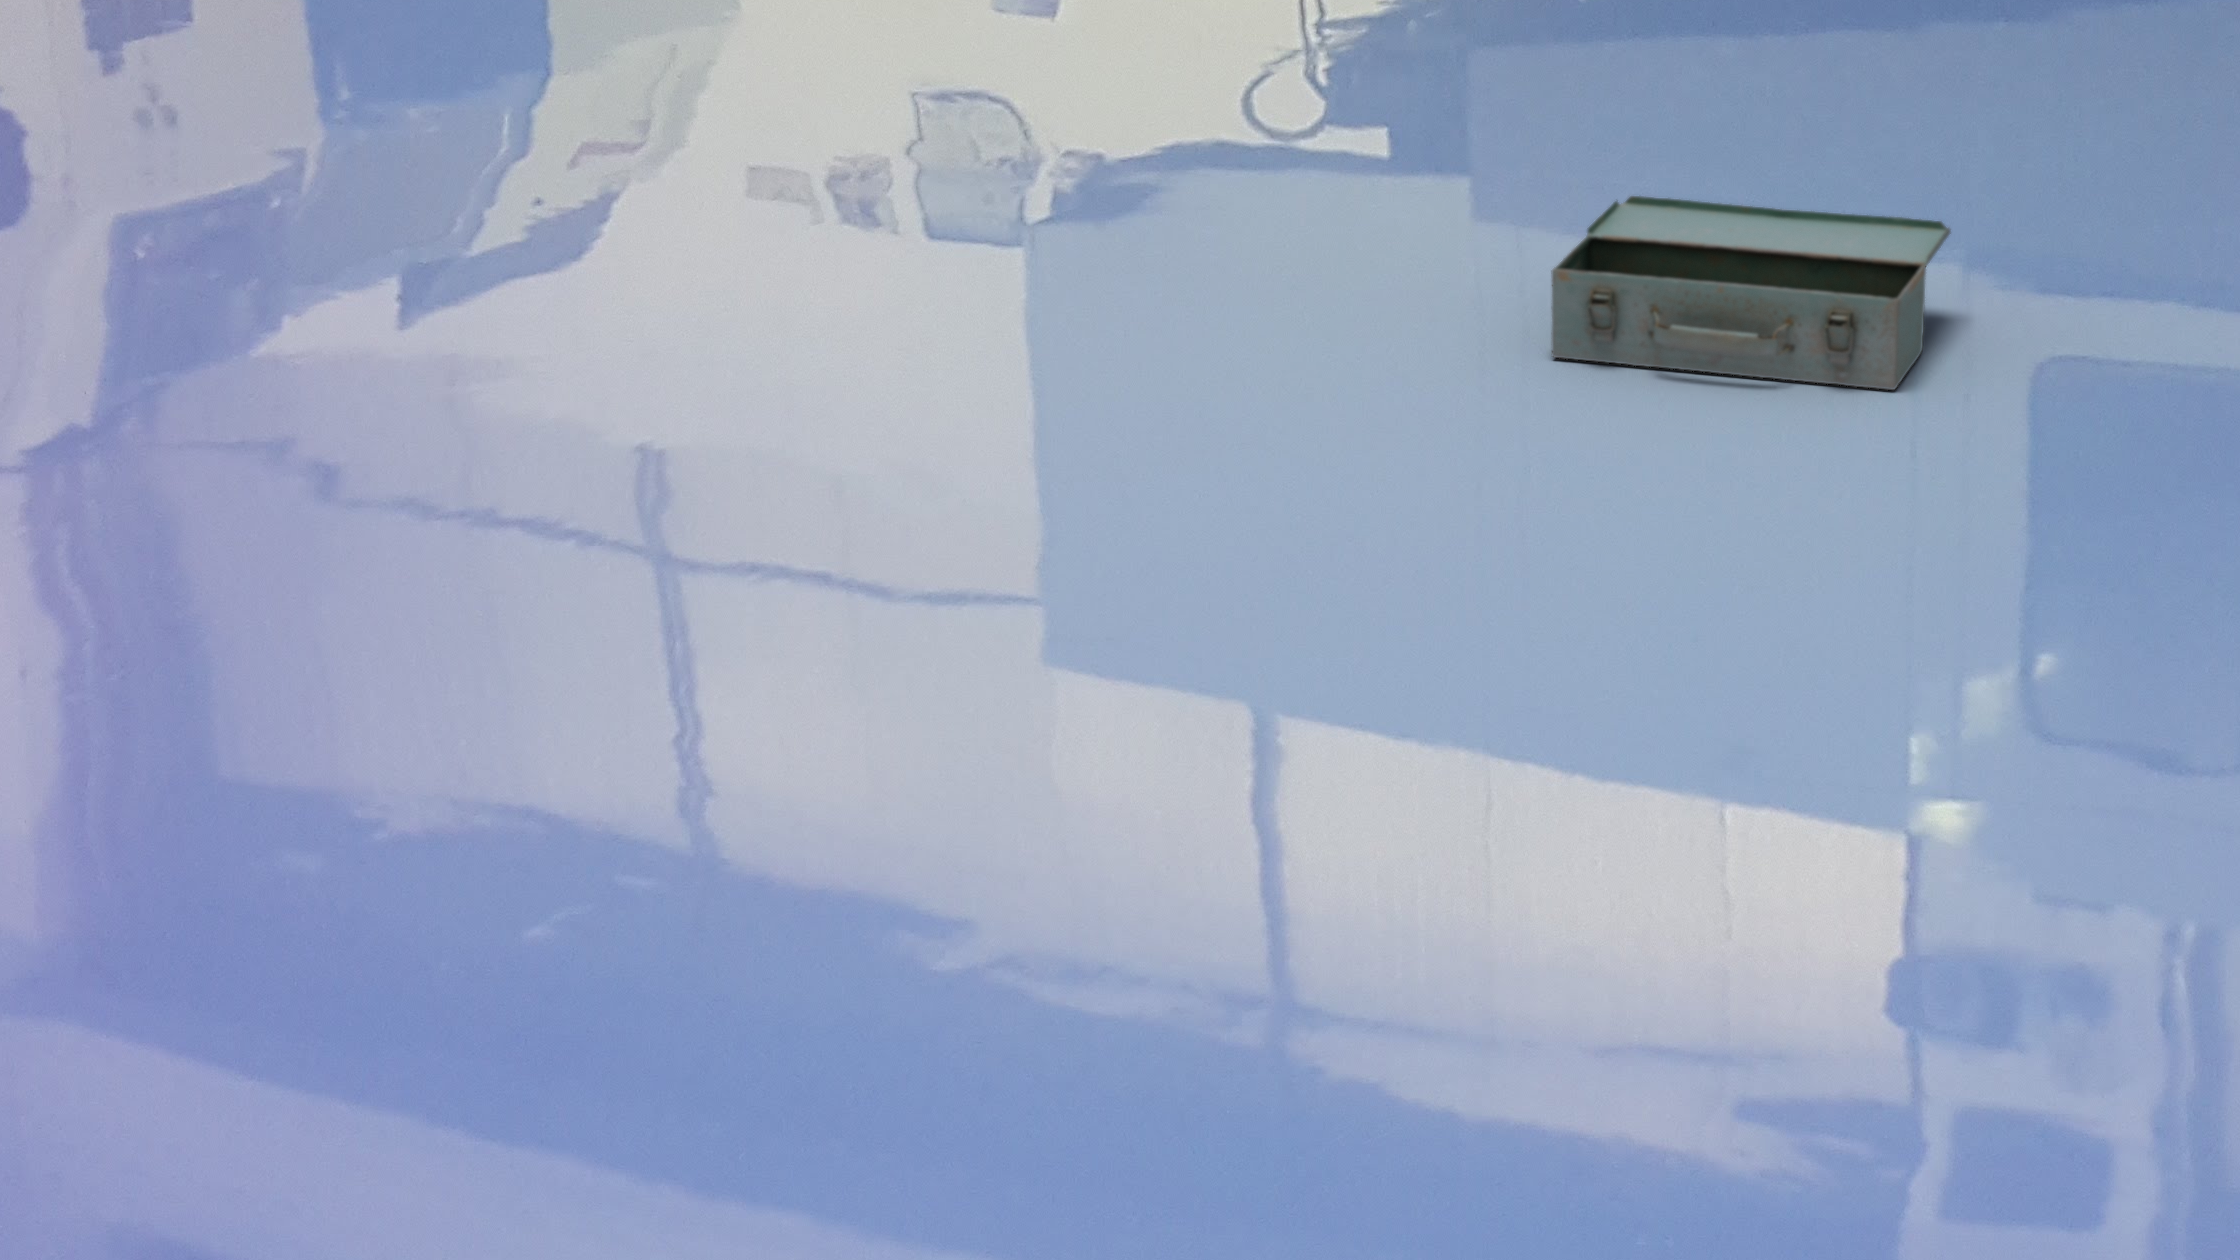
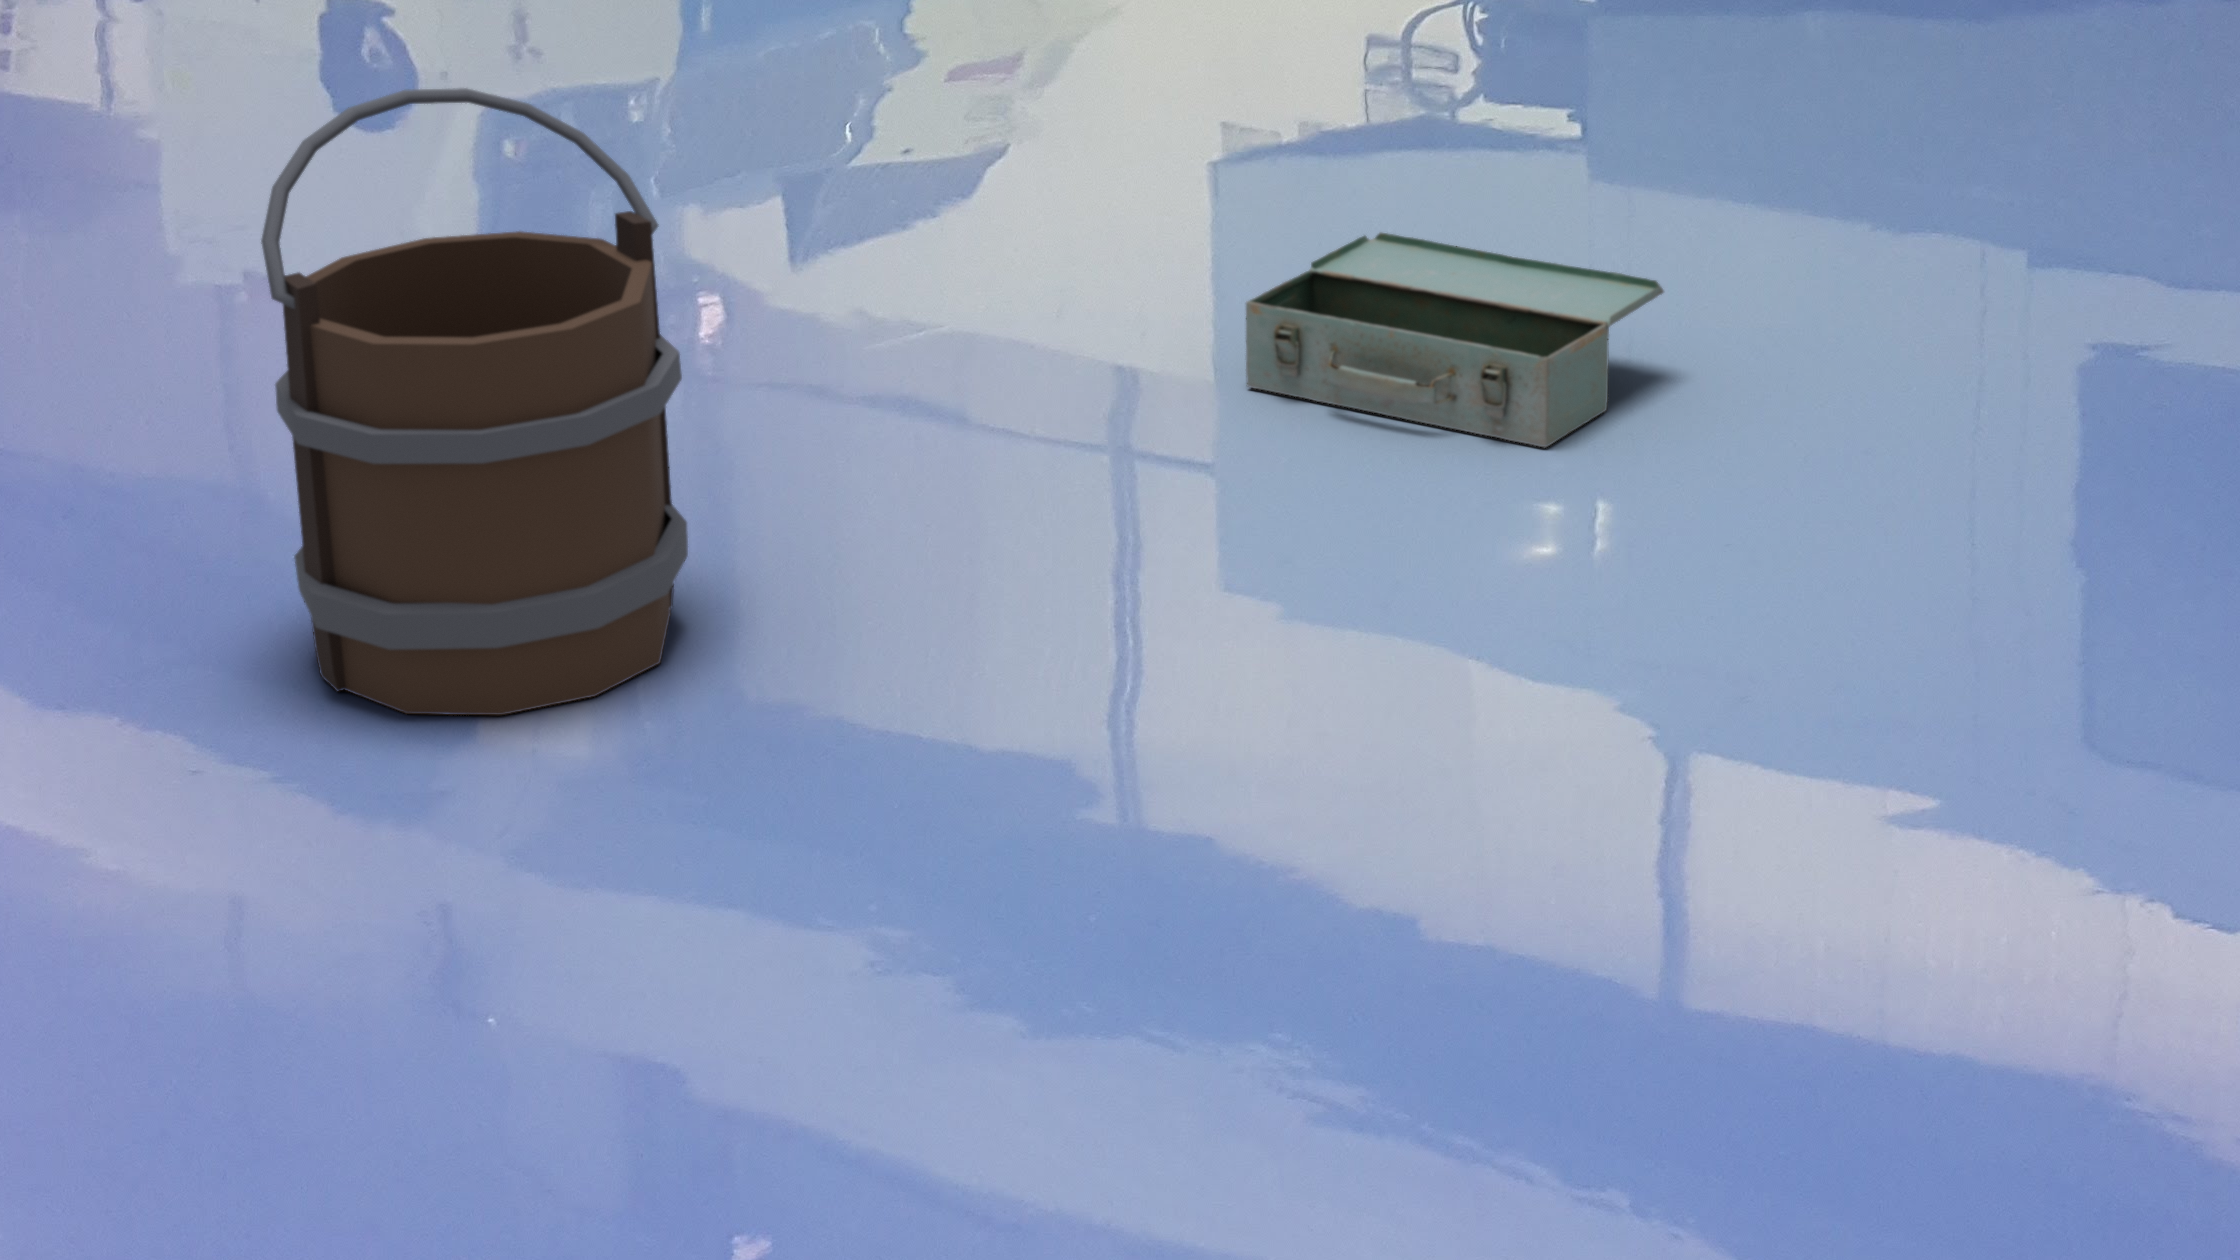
bucket: none [776,69,1202,737] -> present [261,88,688,715]

